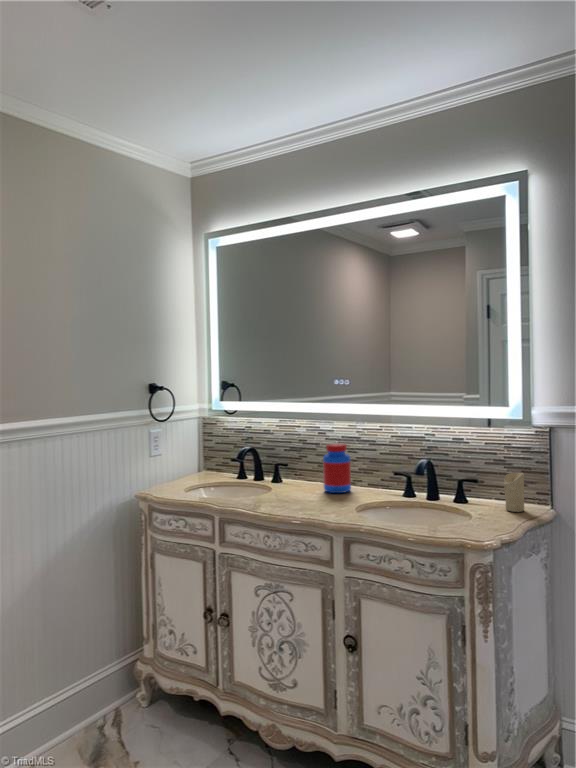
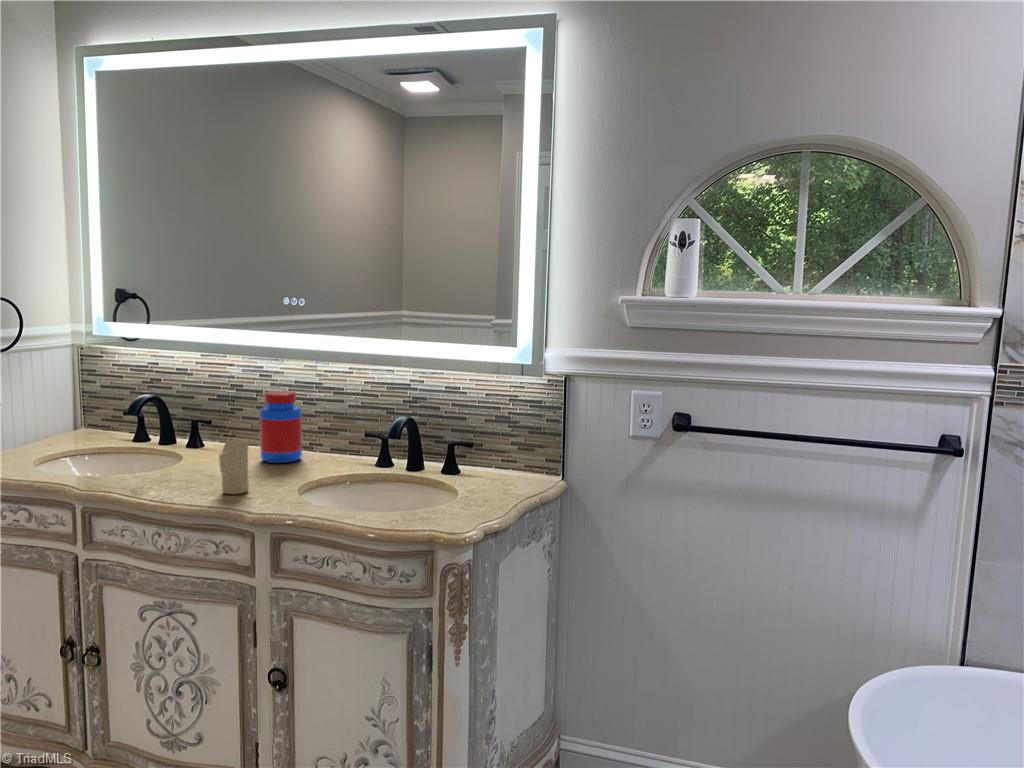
candle: present [504,473,524,512] -> present [219,439,249,494]

